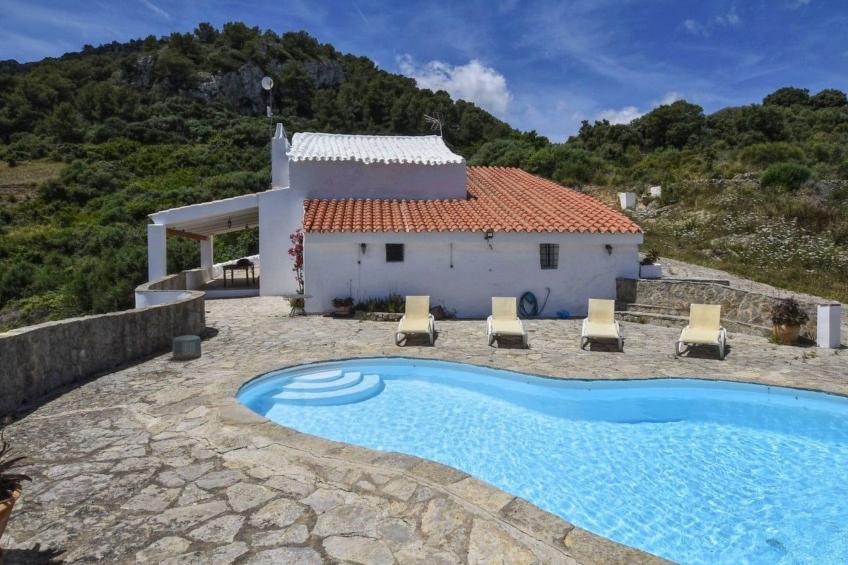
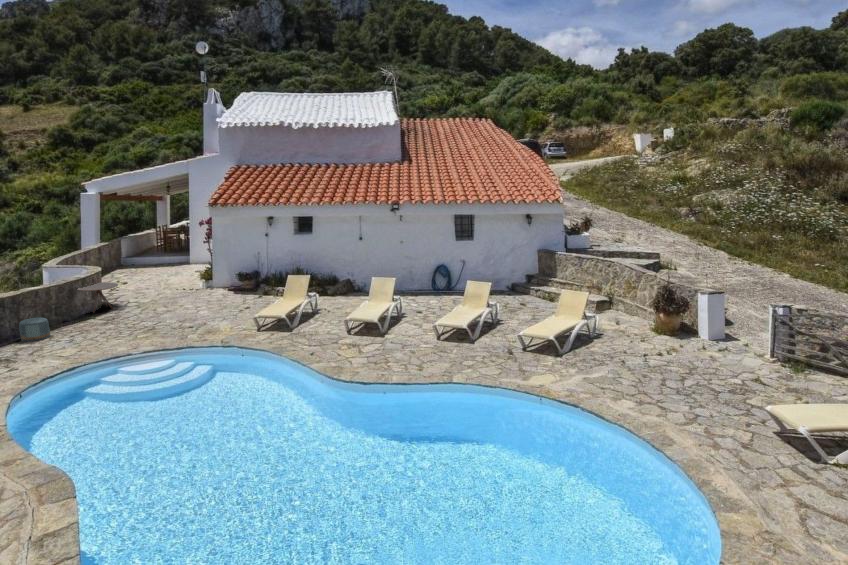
round table: present [282,294,313,318] -> present [77,282,118,313]

